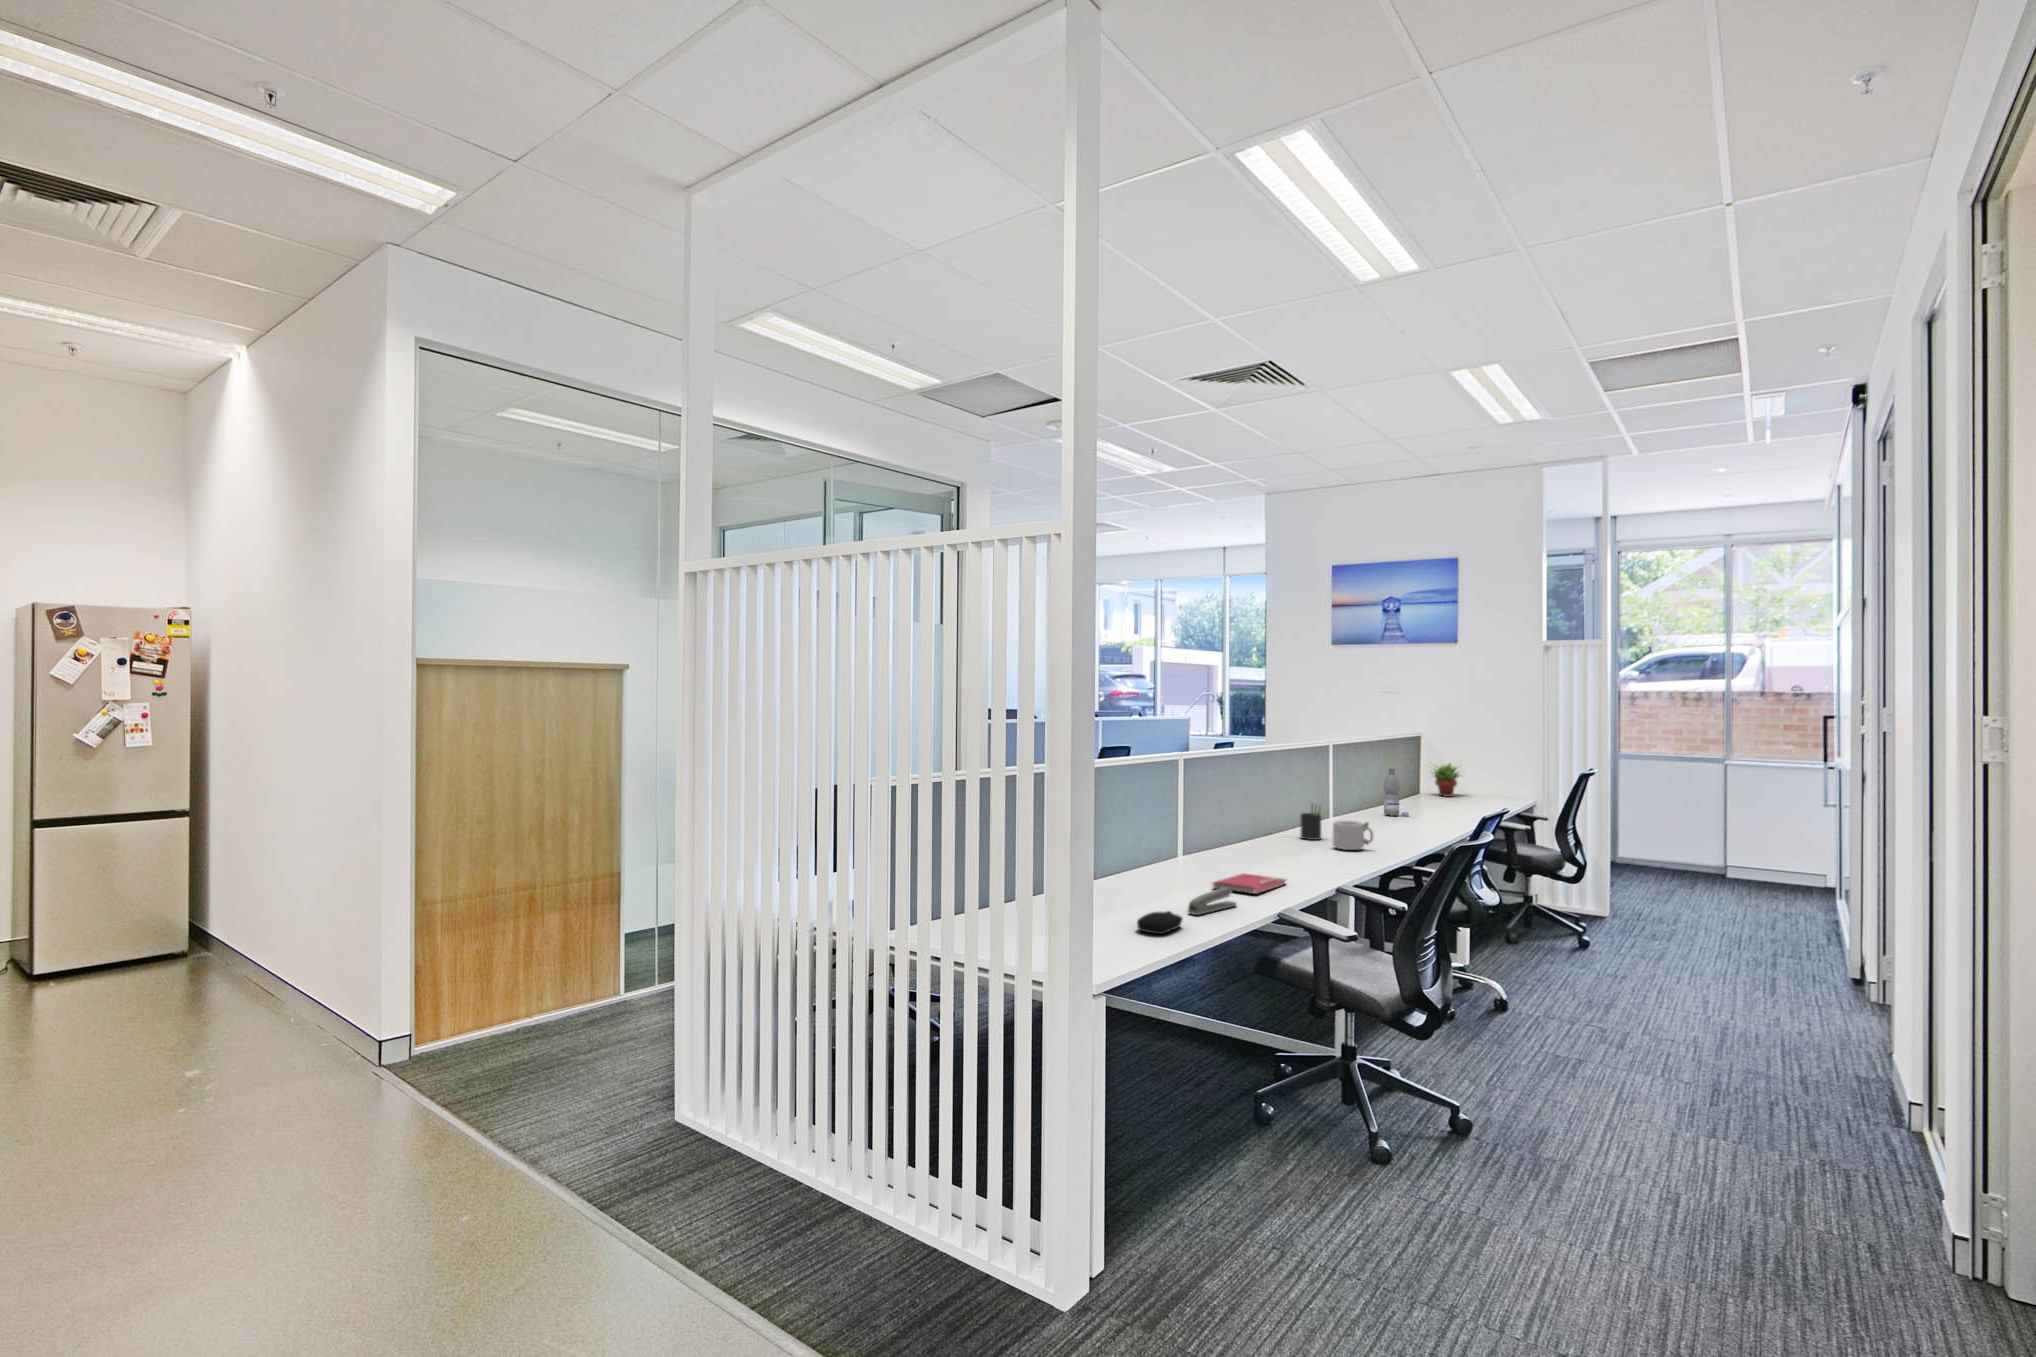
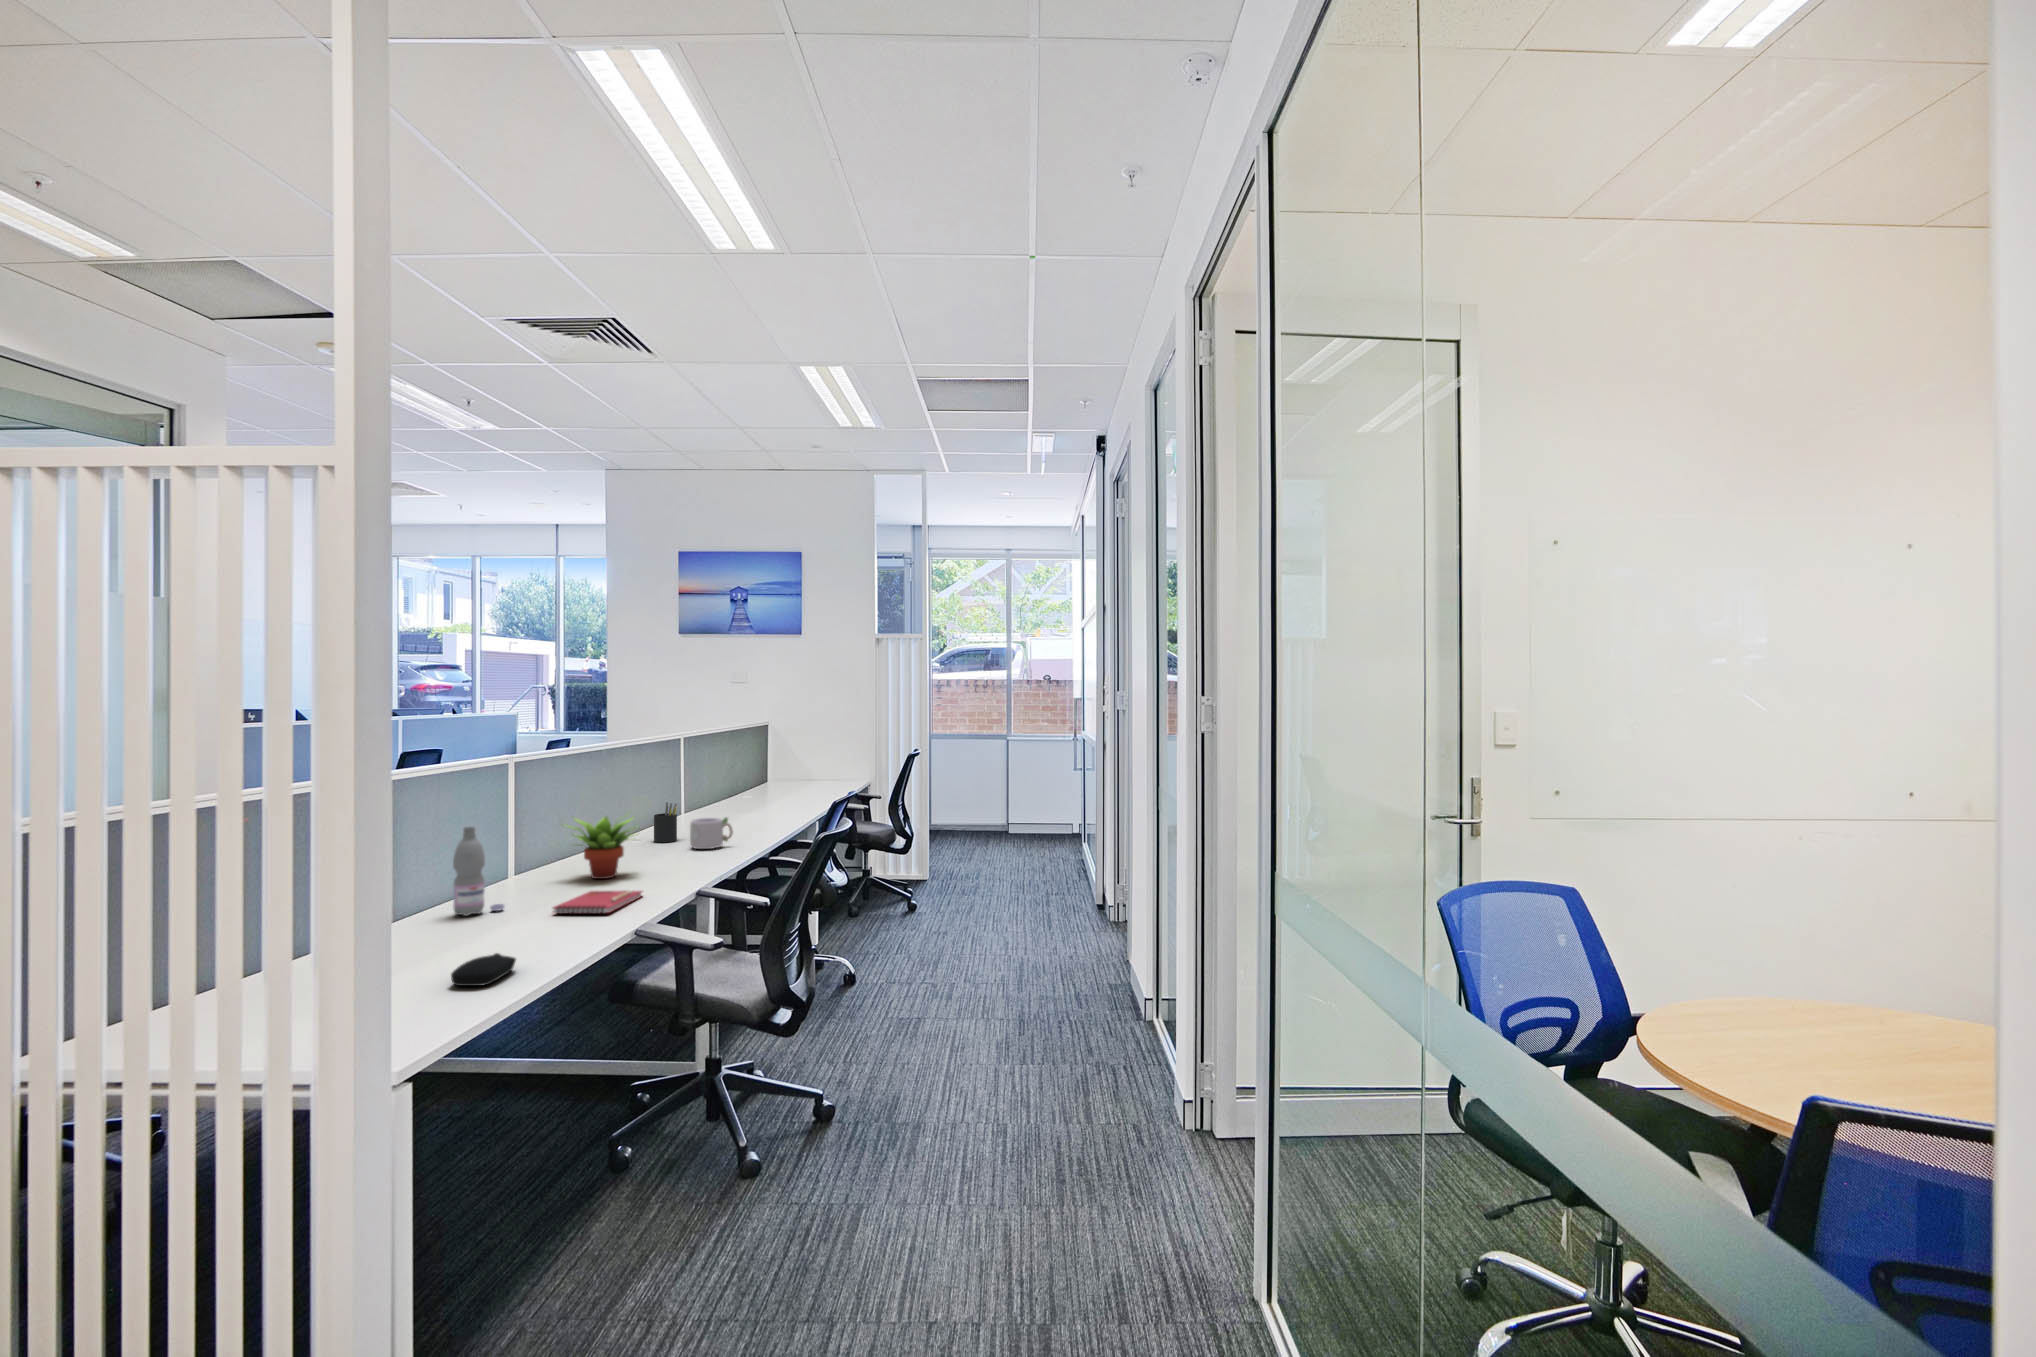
succulent plant: present [1433,763,1460,797] -> present [567,816,637,879]
water bottle: present [1384,769,1409,816] -> present [453,827,505,916]
stapler: present [1188,887,1237,915] -> none [521,911,586,952]

